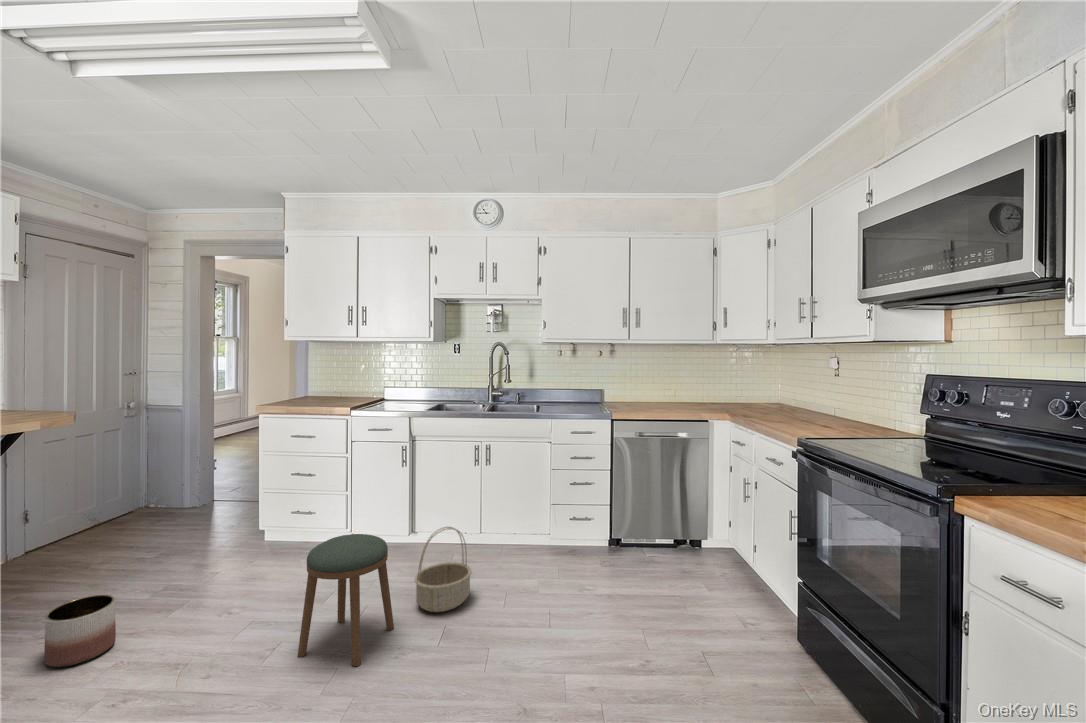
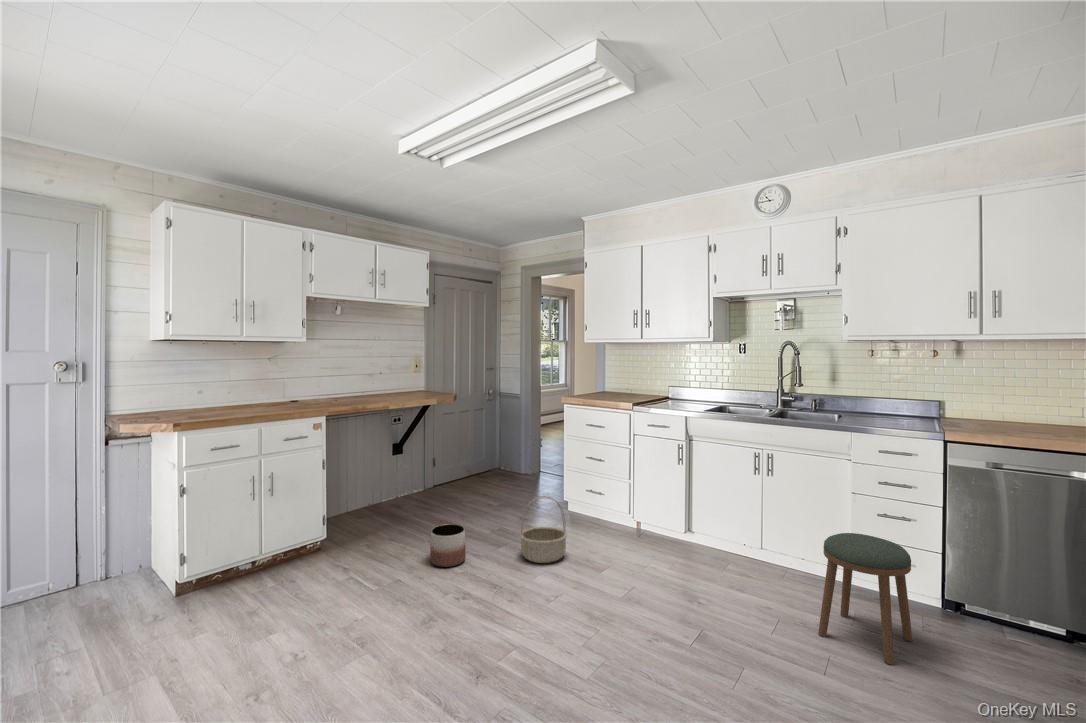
basket: present [415,527,471,612] -> present [520,496,567,563]
stool: present [298,534,394,666] -> present [818,533,913,665]

